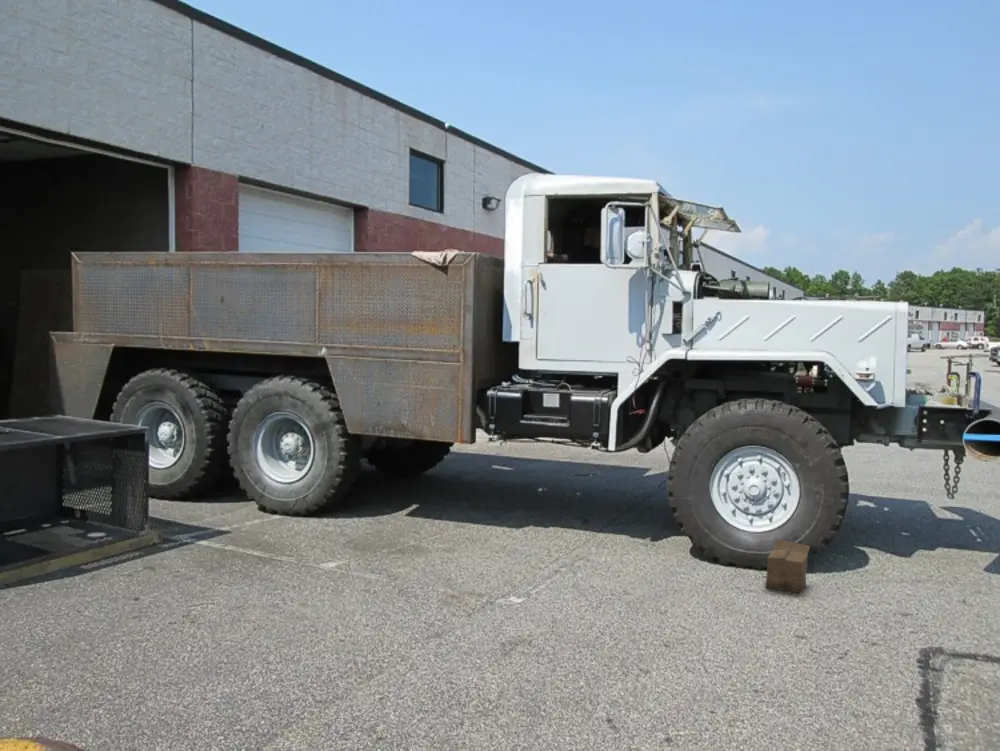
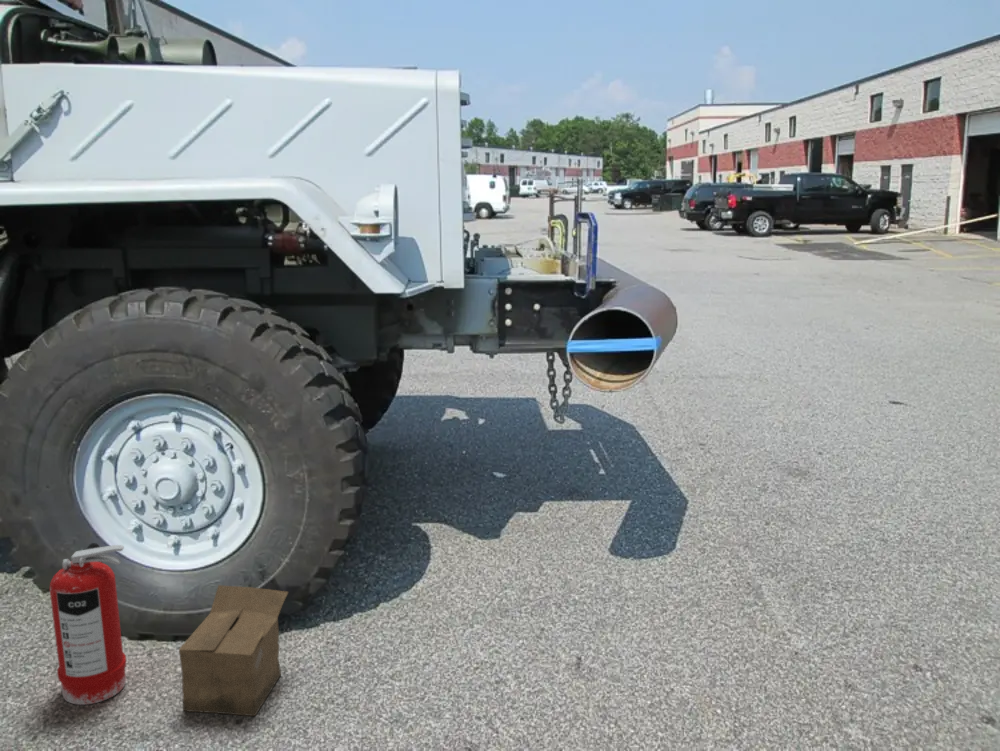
fire extinguisher: none [705,510,742,580] -> present [50,543,126,705]

